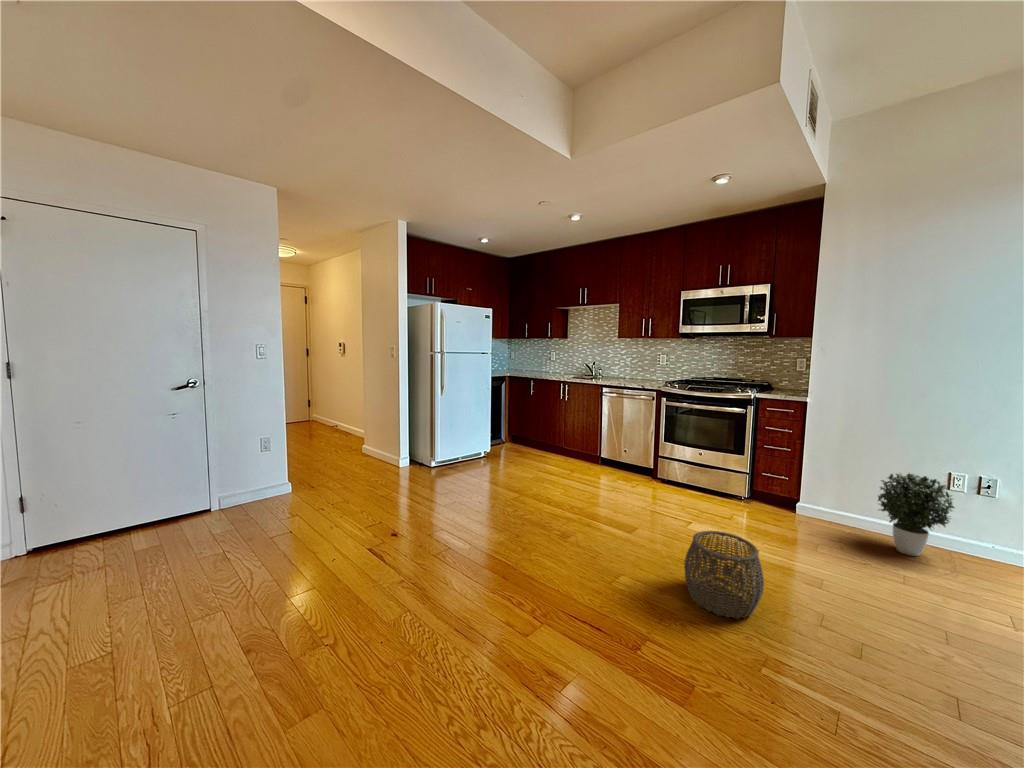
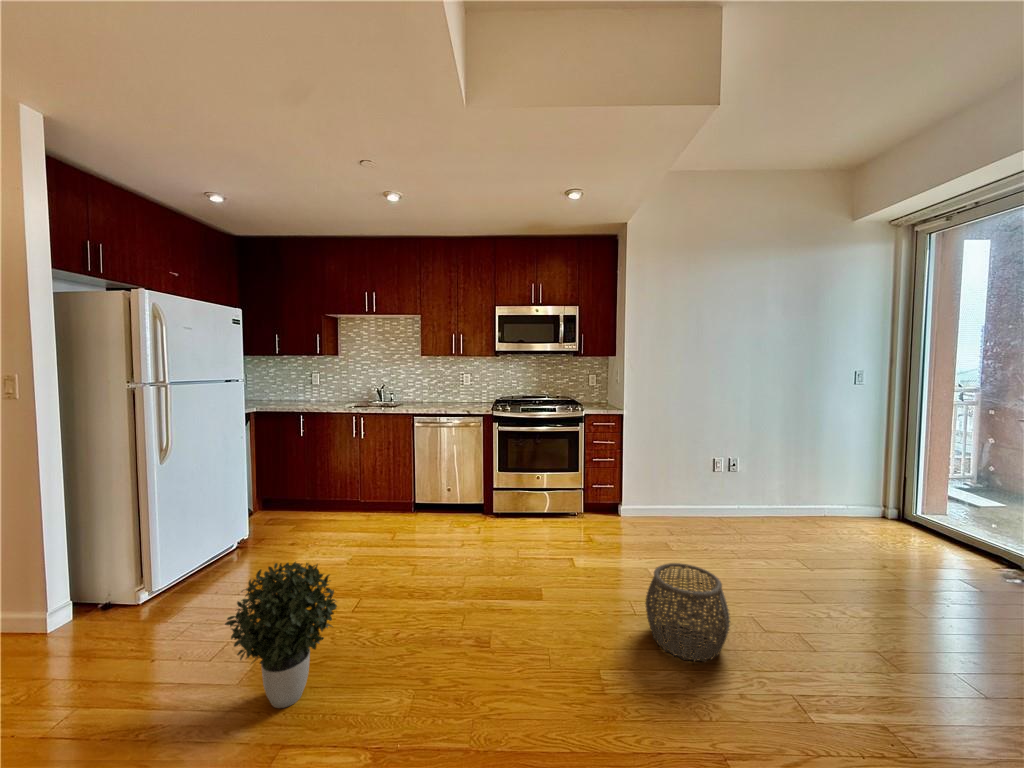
potted plant: present [878,473,955,556] -> present [225,562,337,708]

